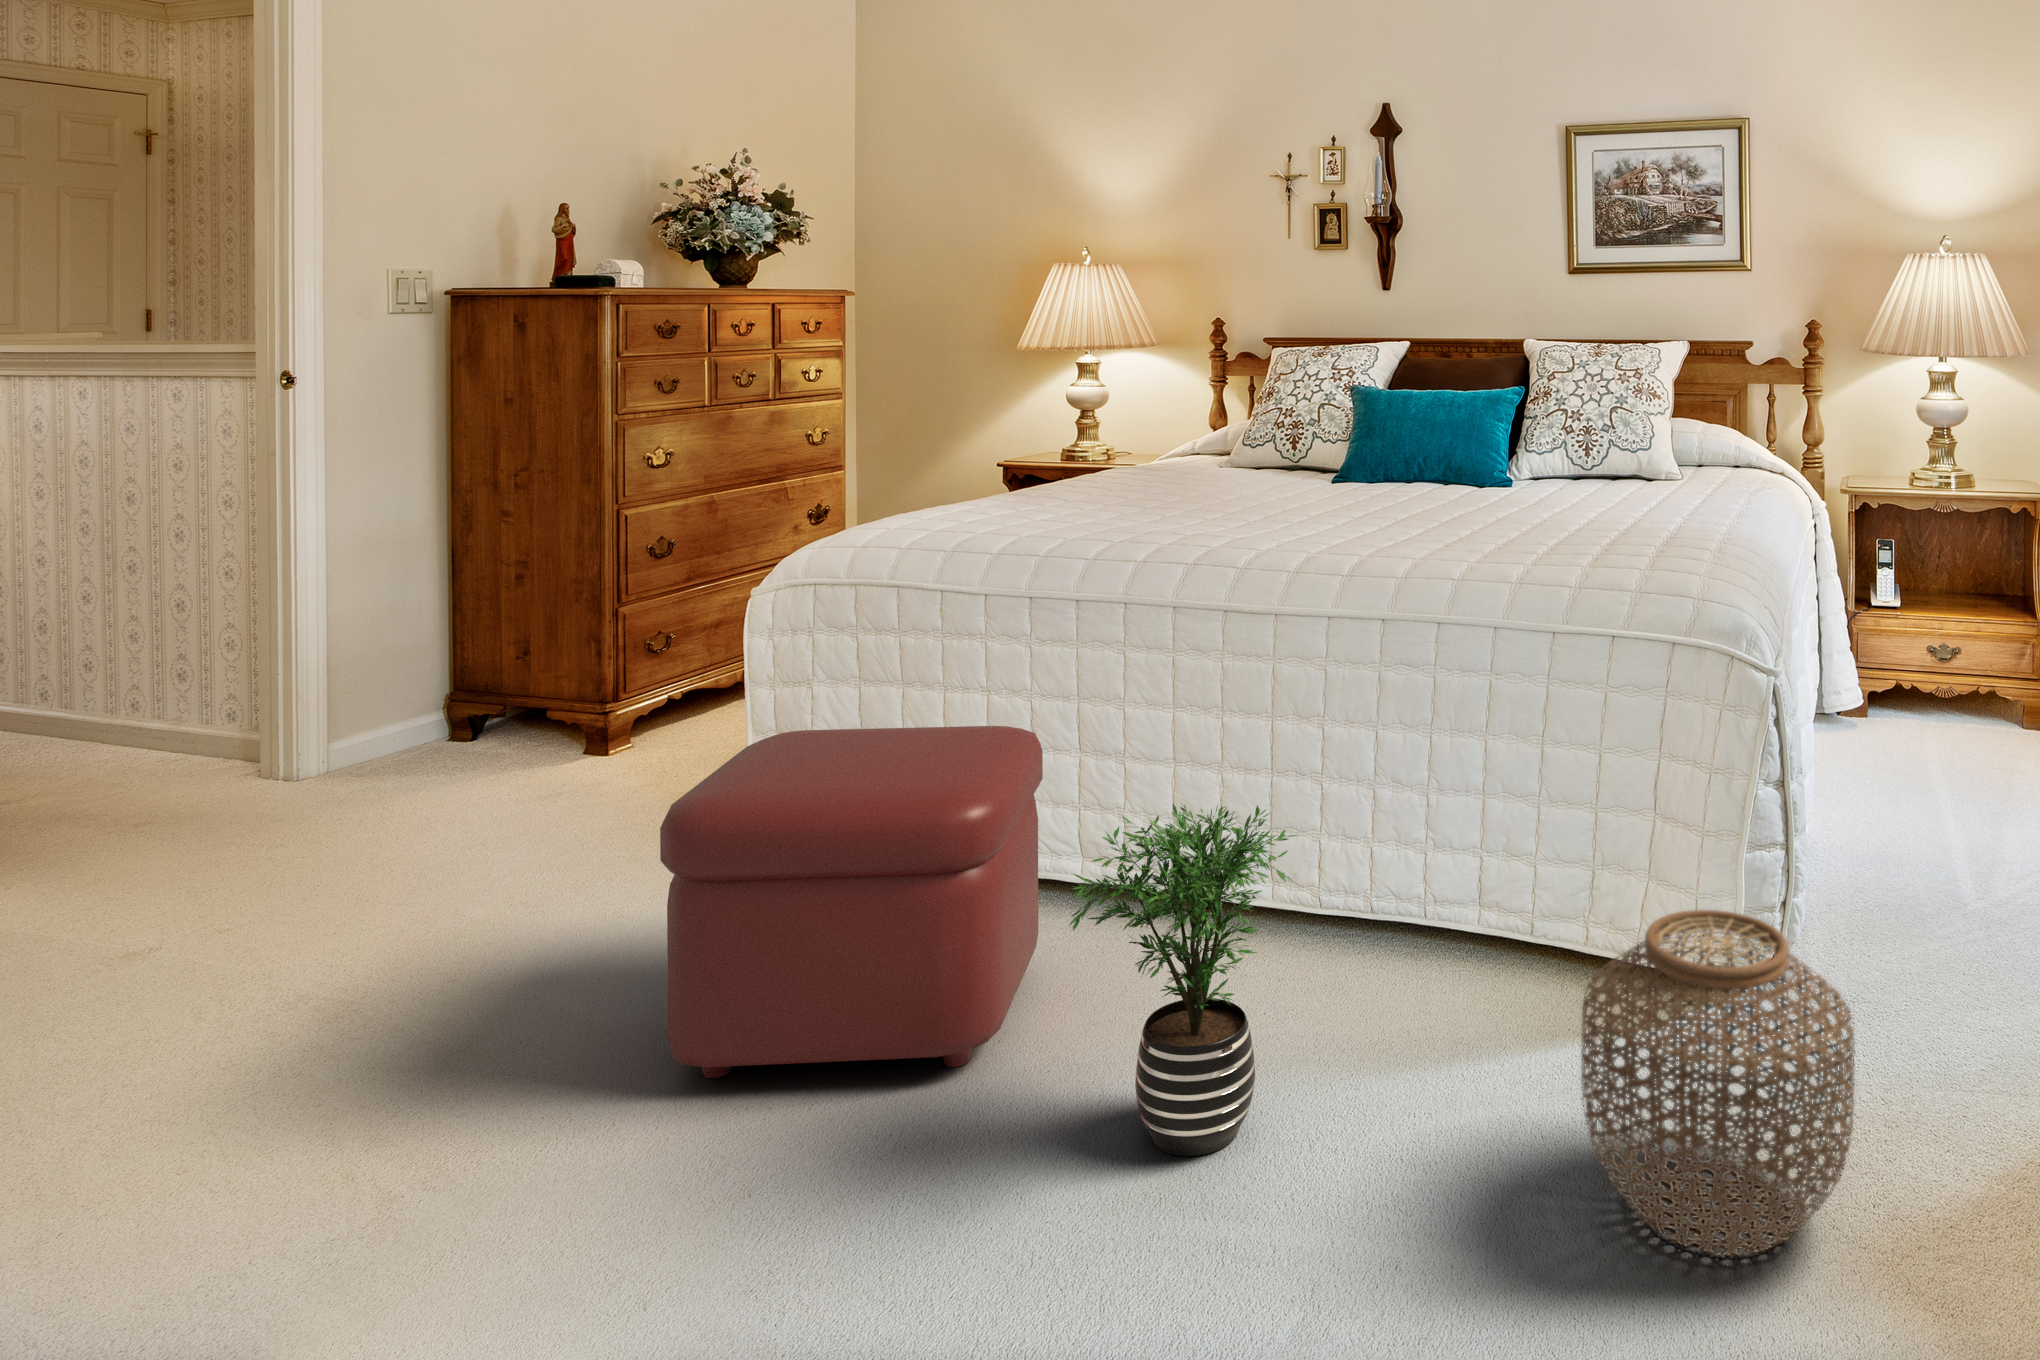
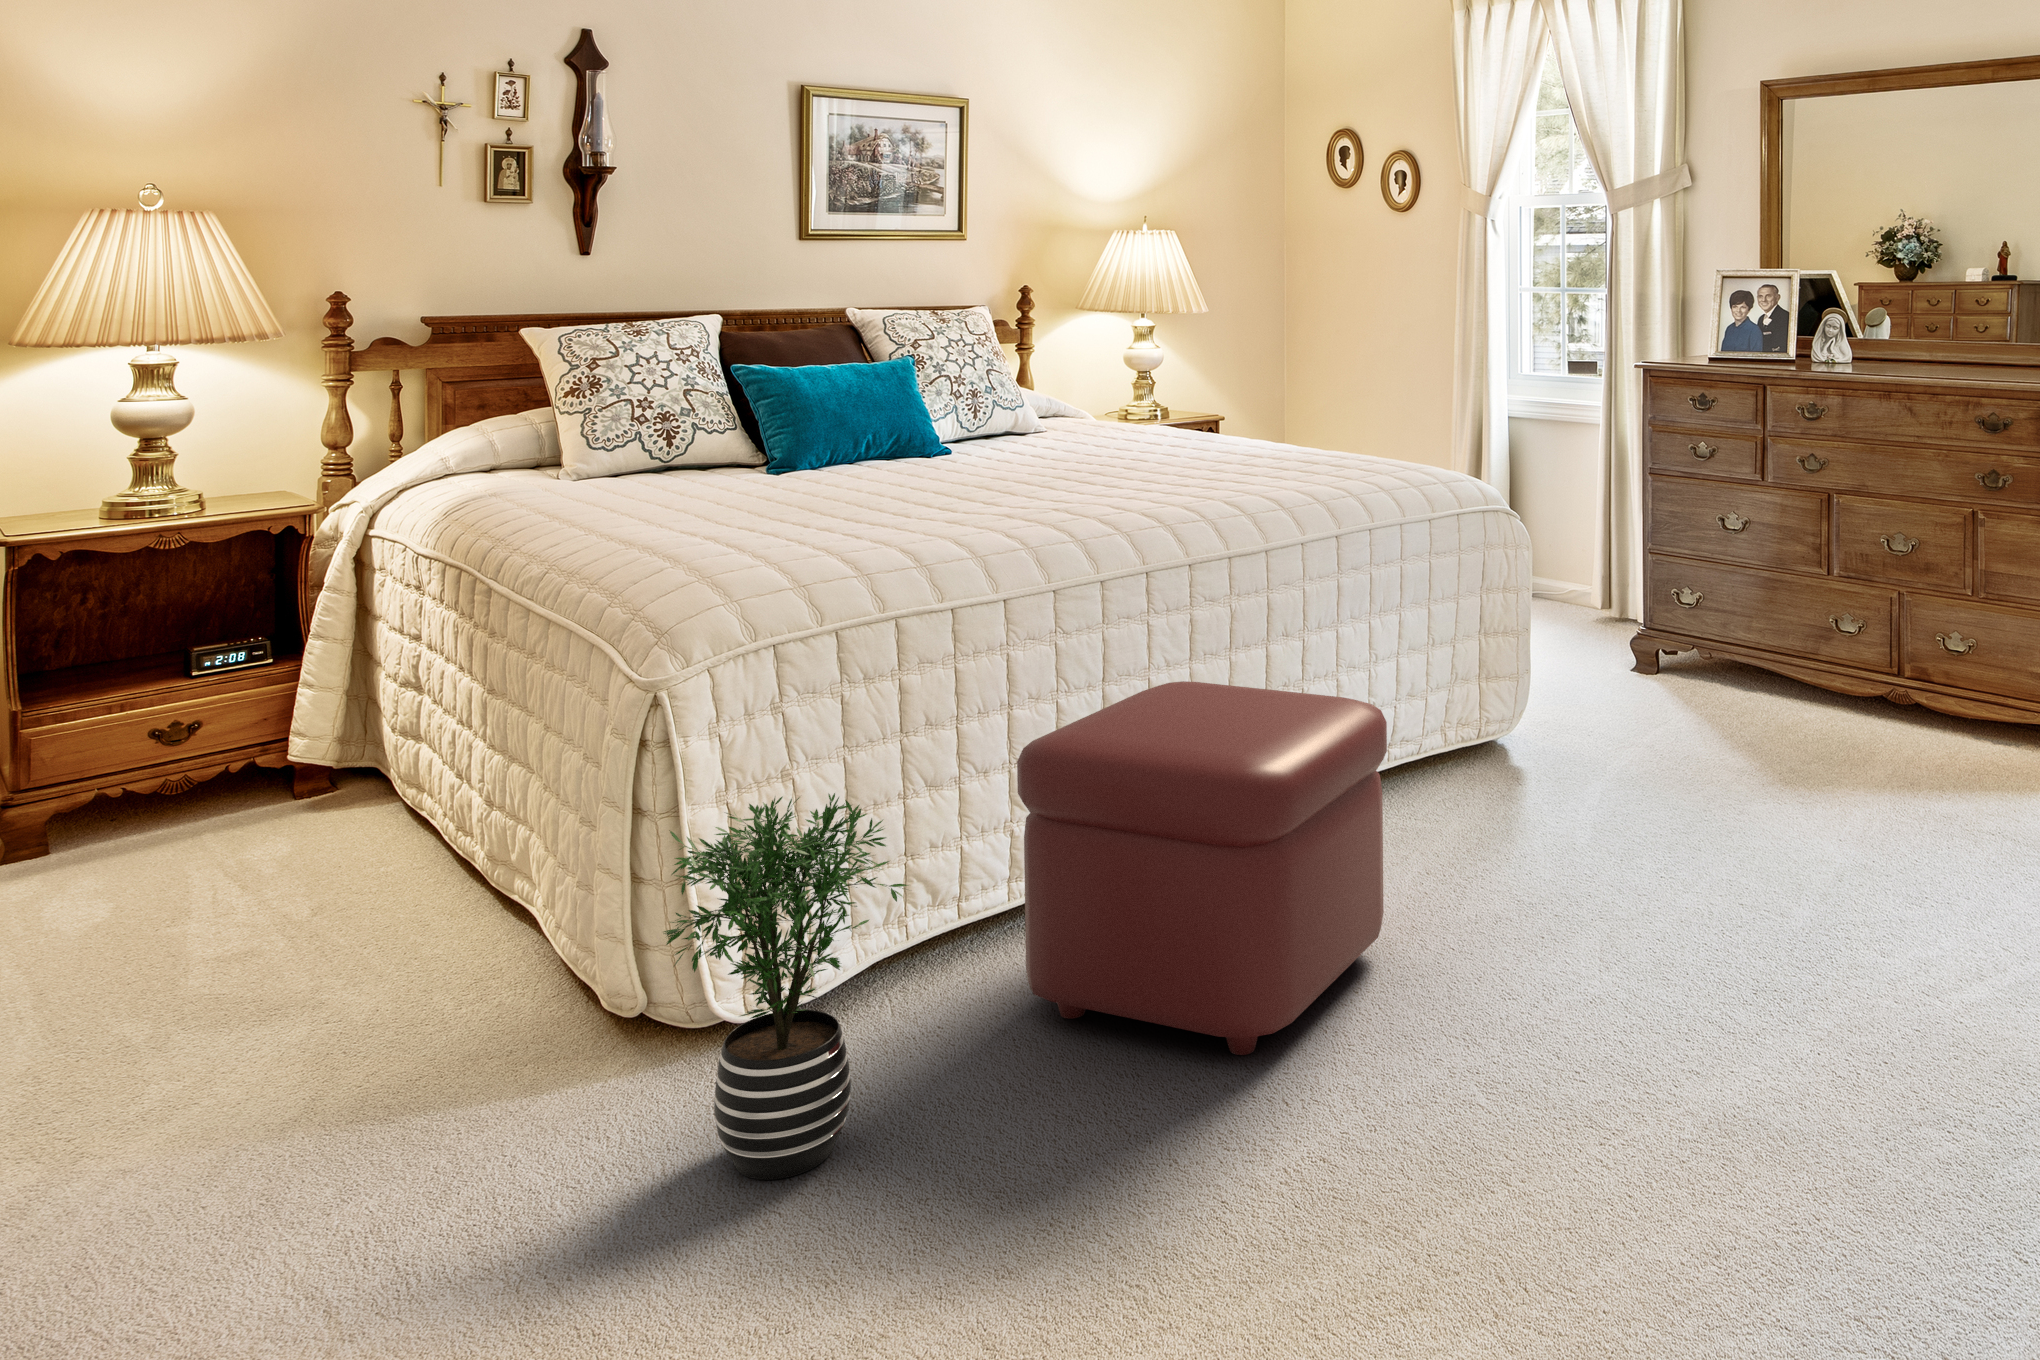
potted plant: present [1069,803,1297,1156] -> present [664,793,908,1180]
woven basket: present [1581,910,1855,1256] -> none [1658,625,1821,809]

